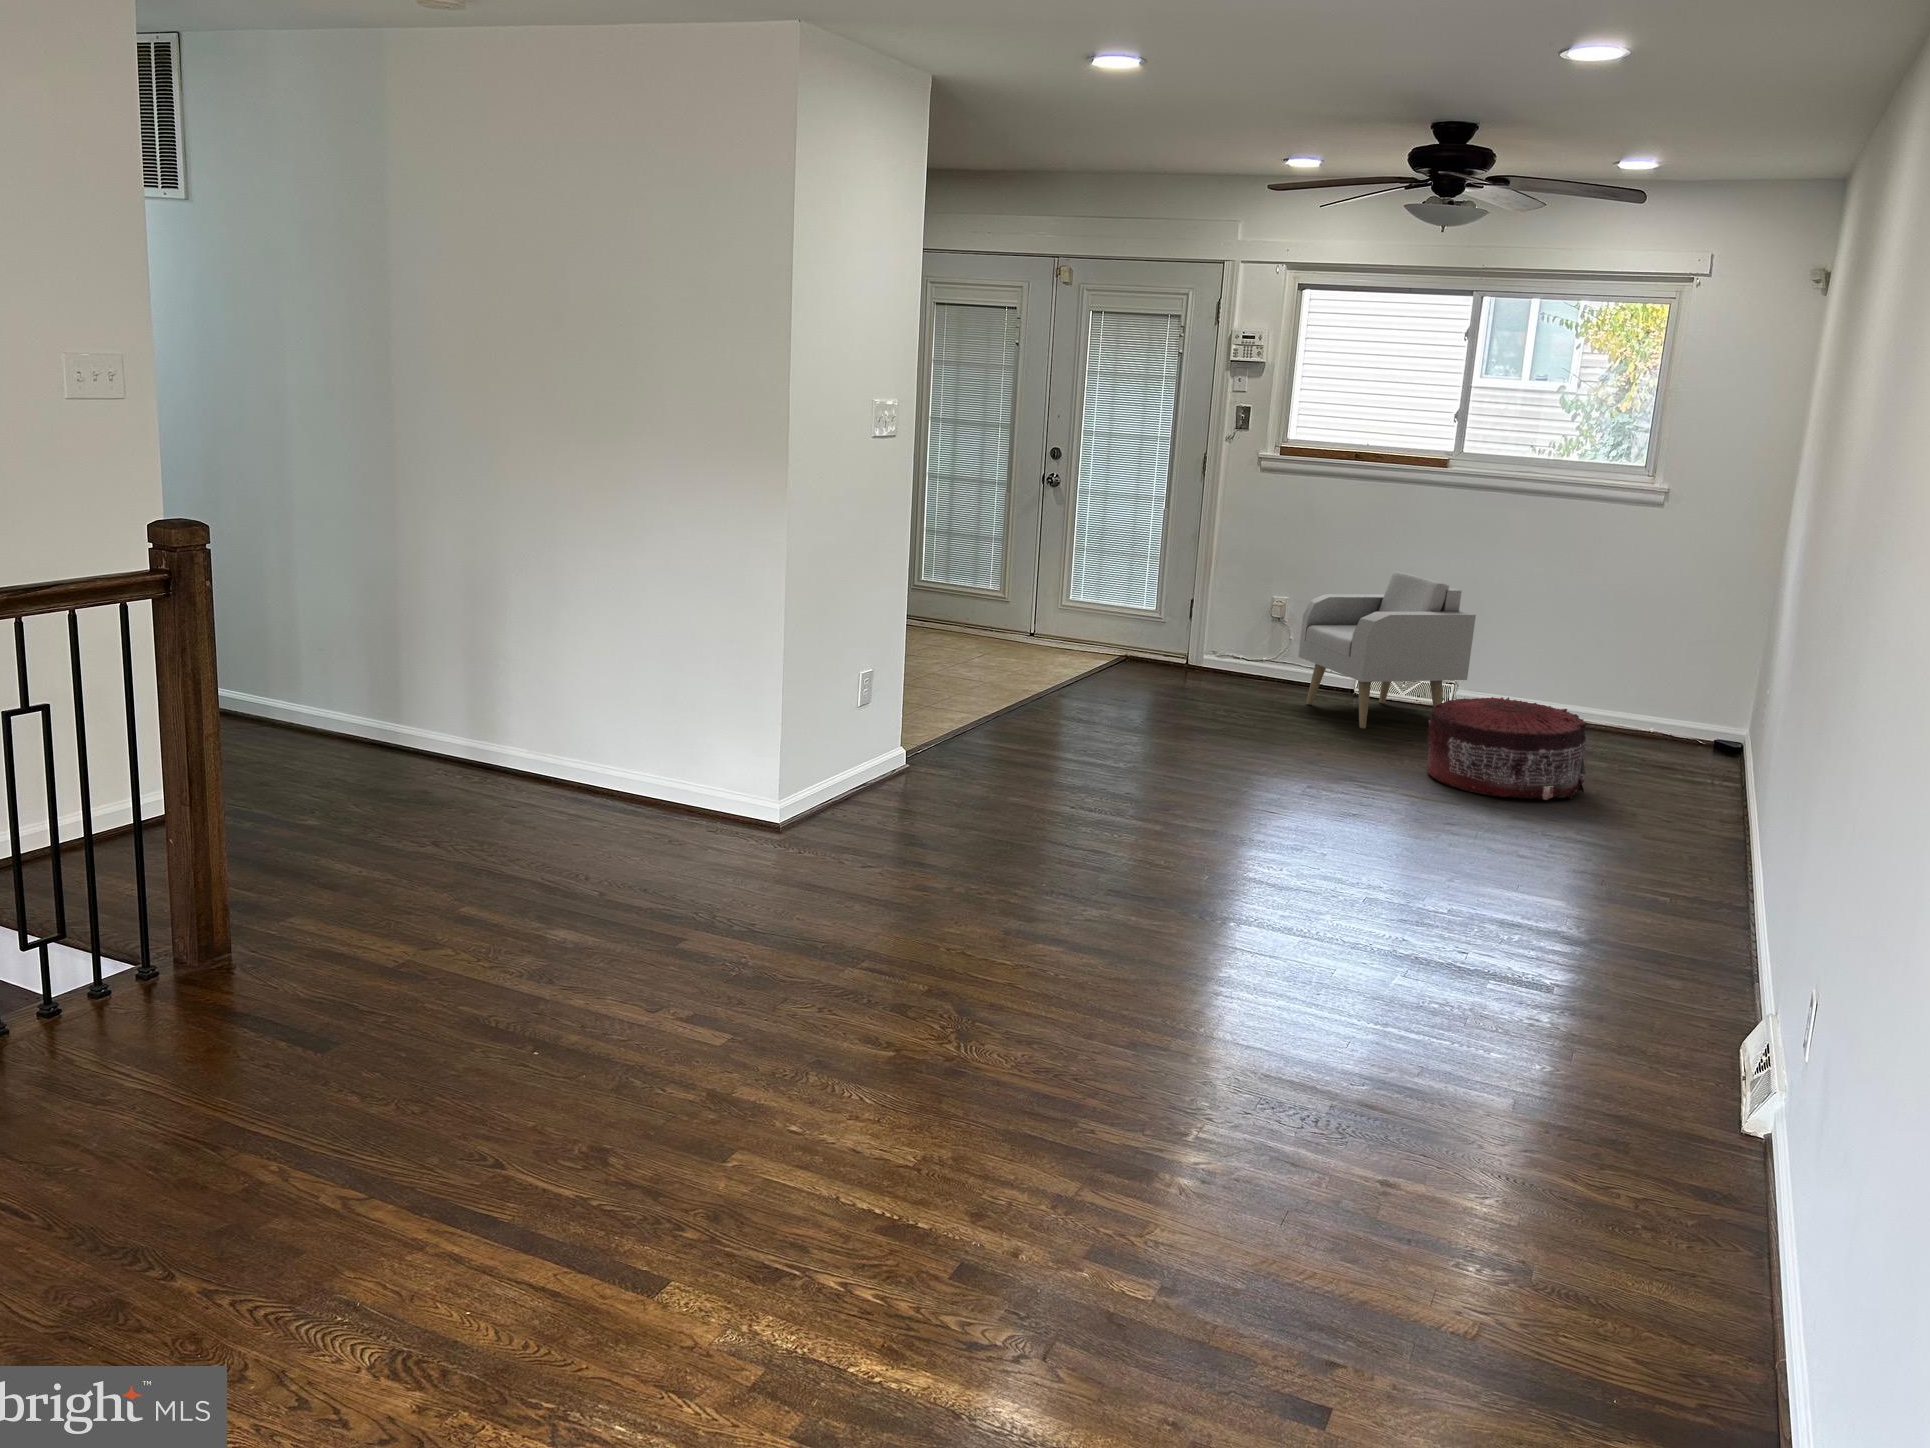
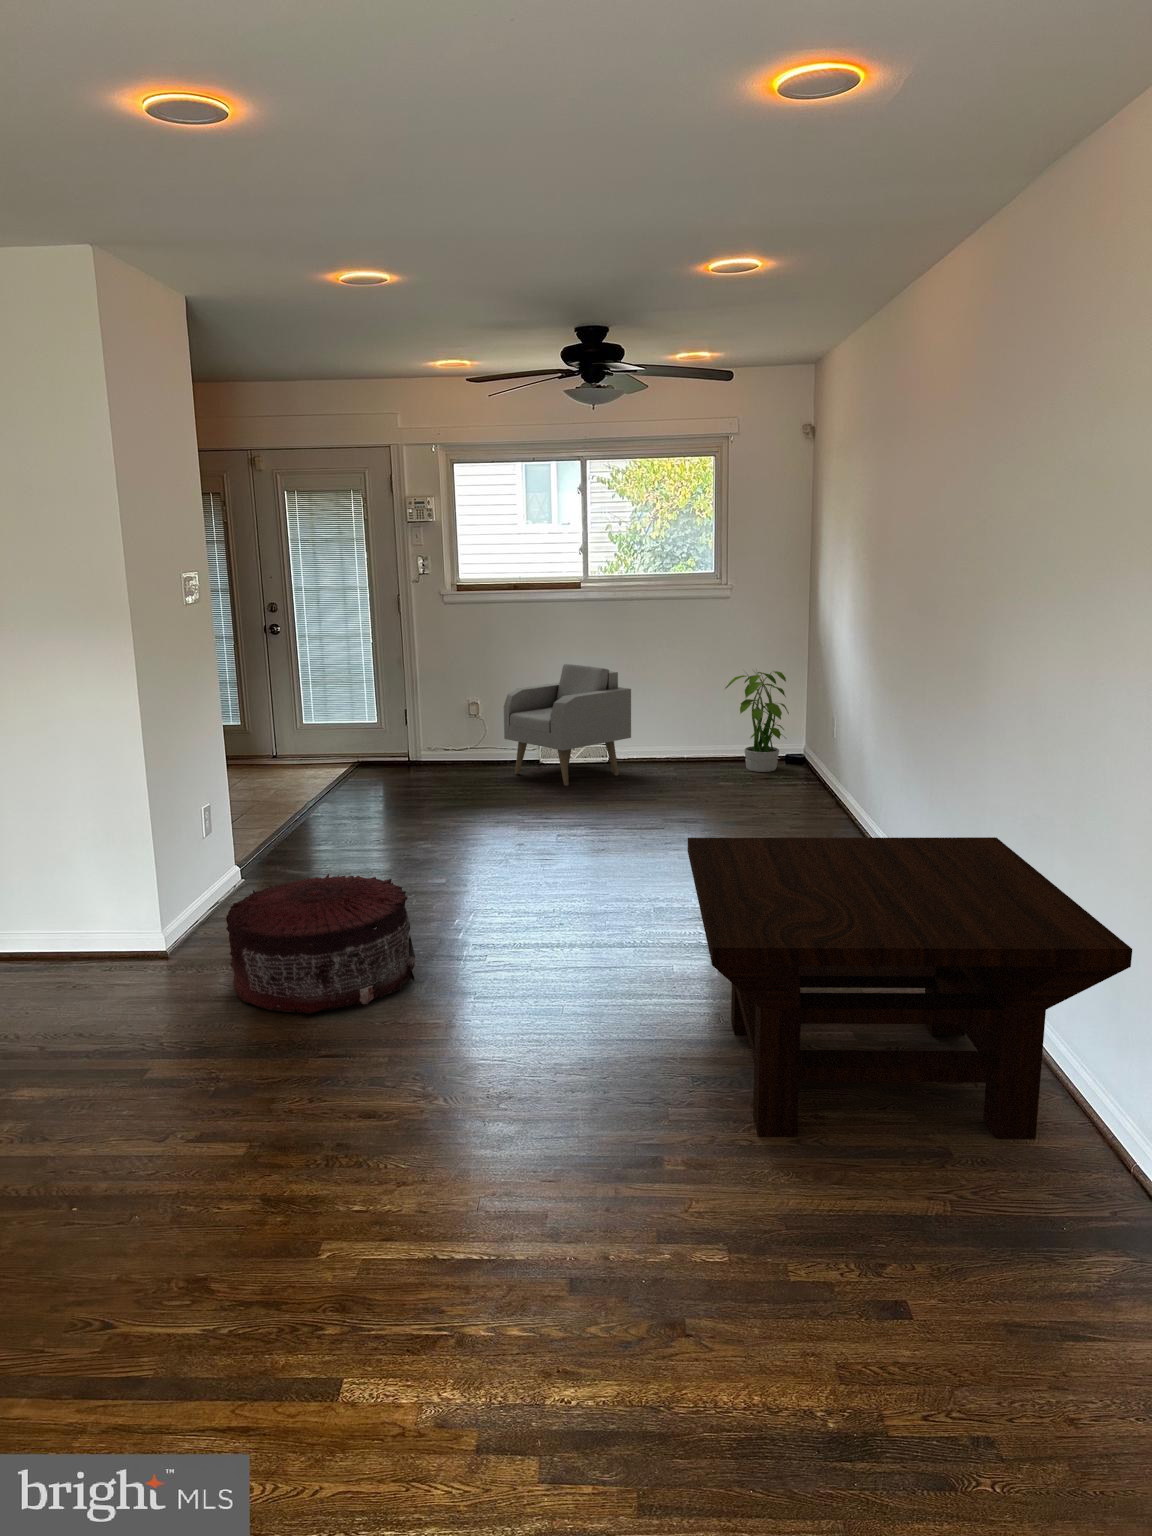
potted plant: none [1612,609,1706,756] -> present [725,671,789,772]
pouf: present [1427,697,1588,800] -> present [226,874,415,1013]
coffee table: none [1235,802,1816,1291] -> present [688,837,1132,1139]

